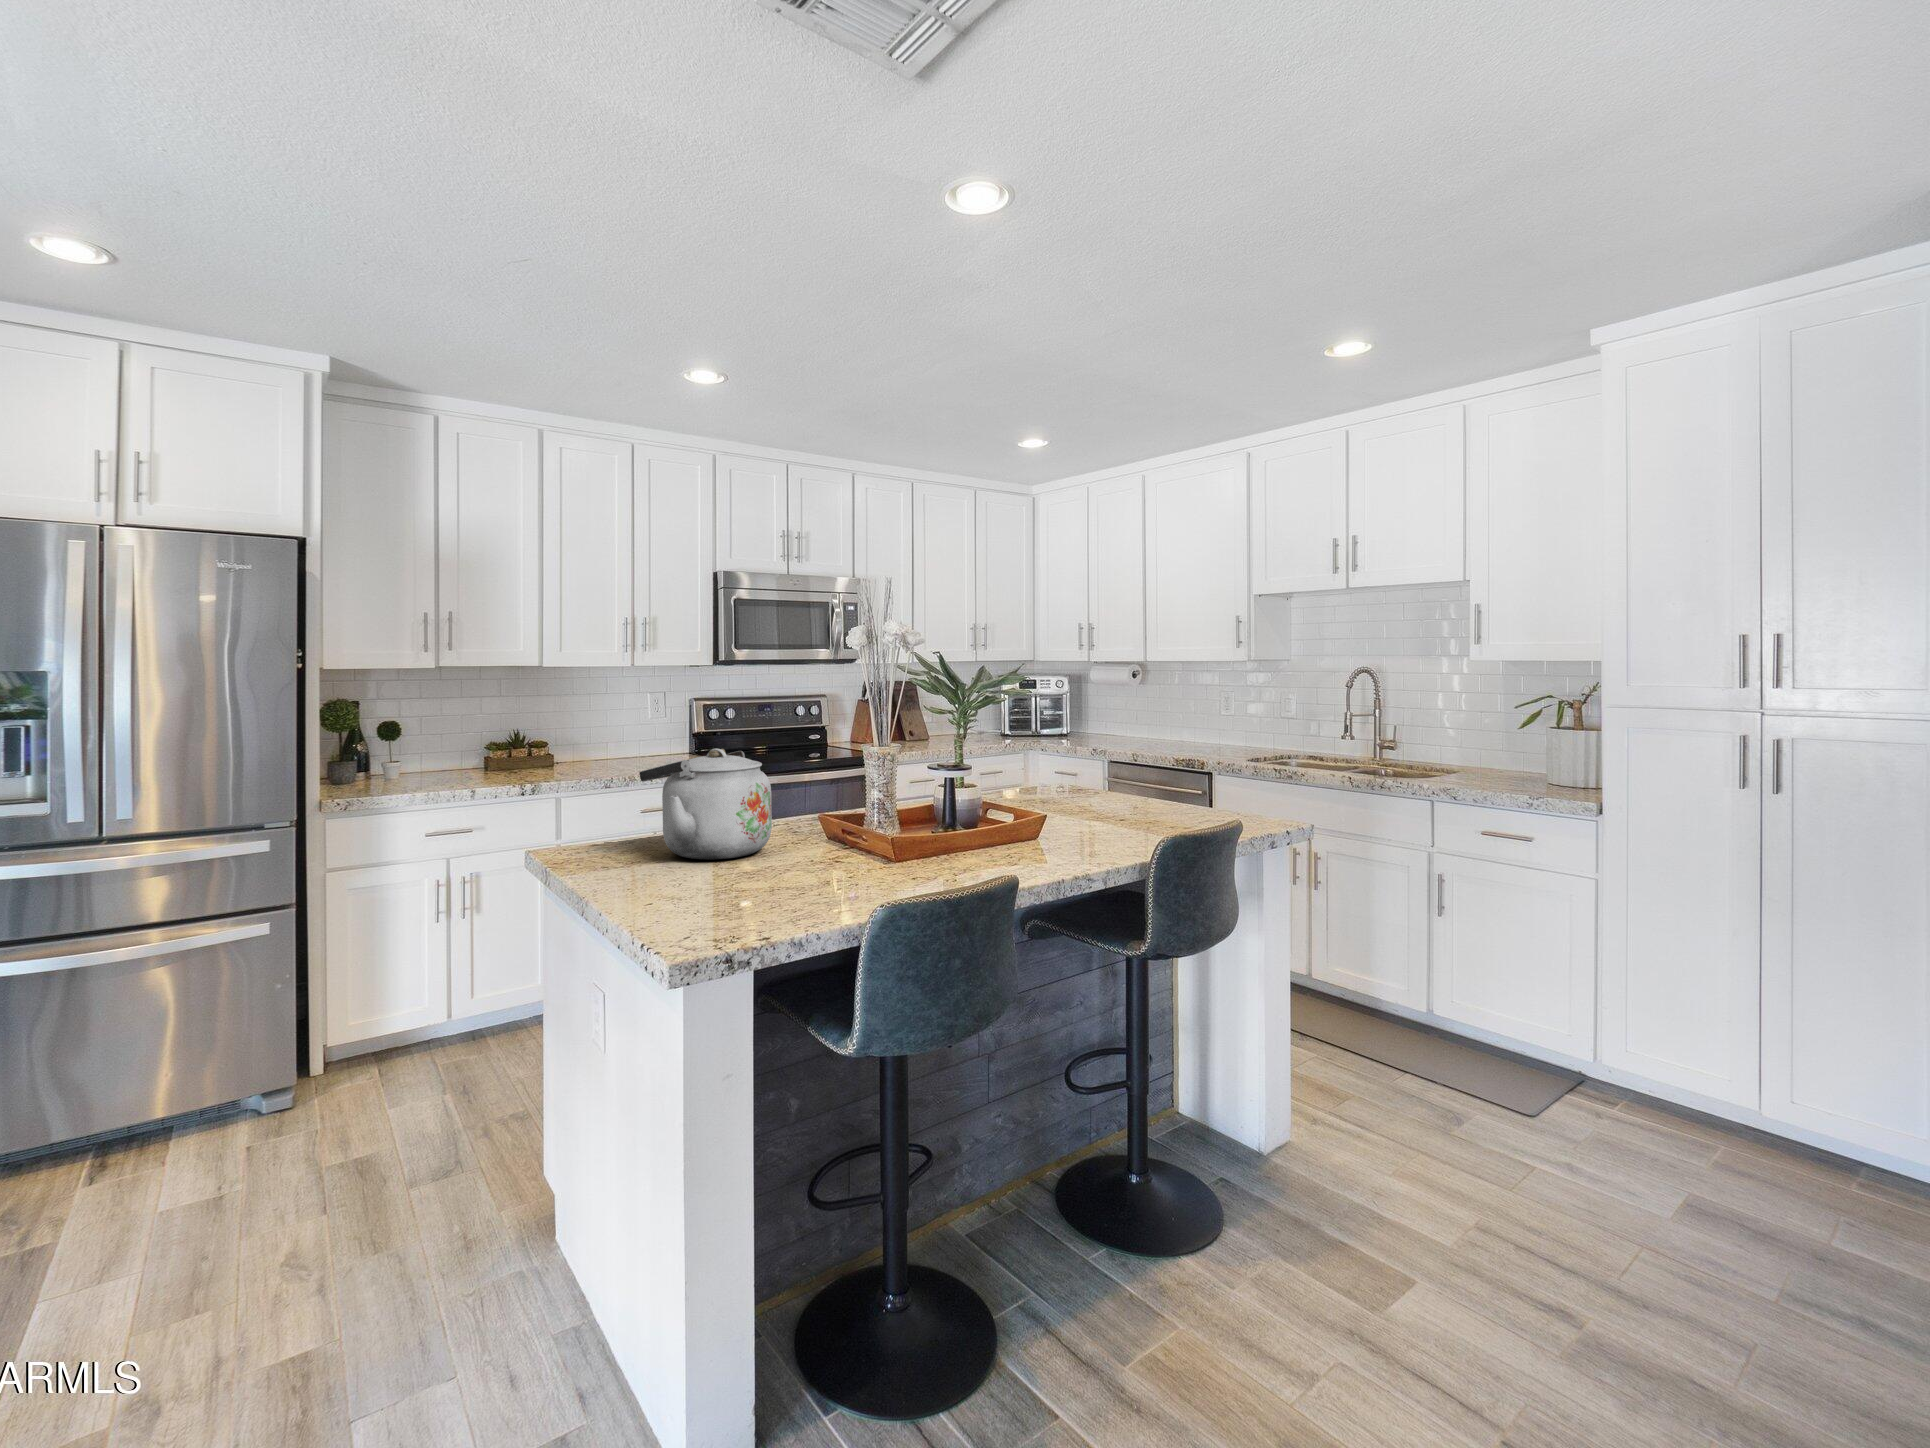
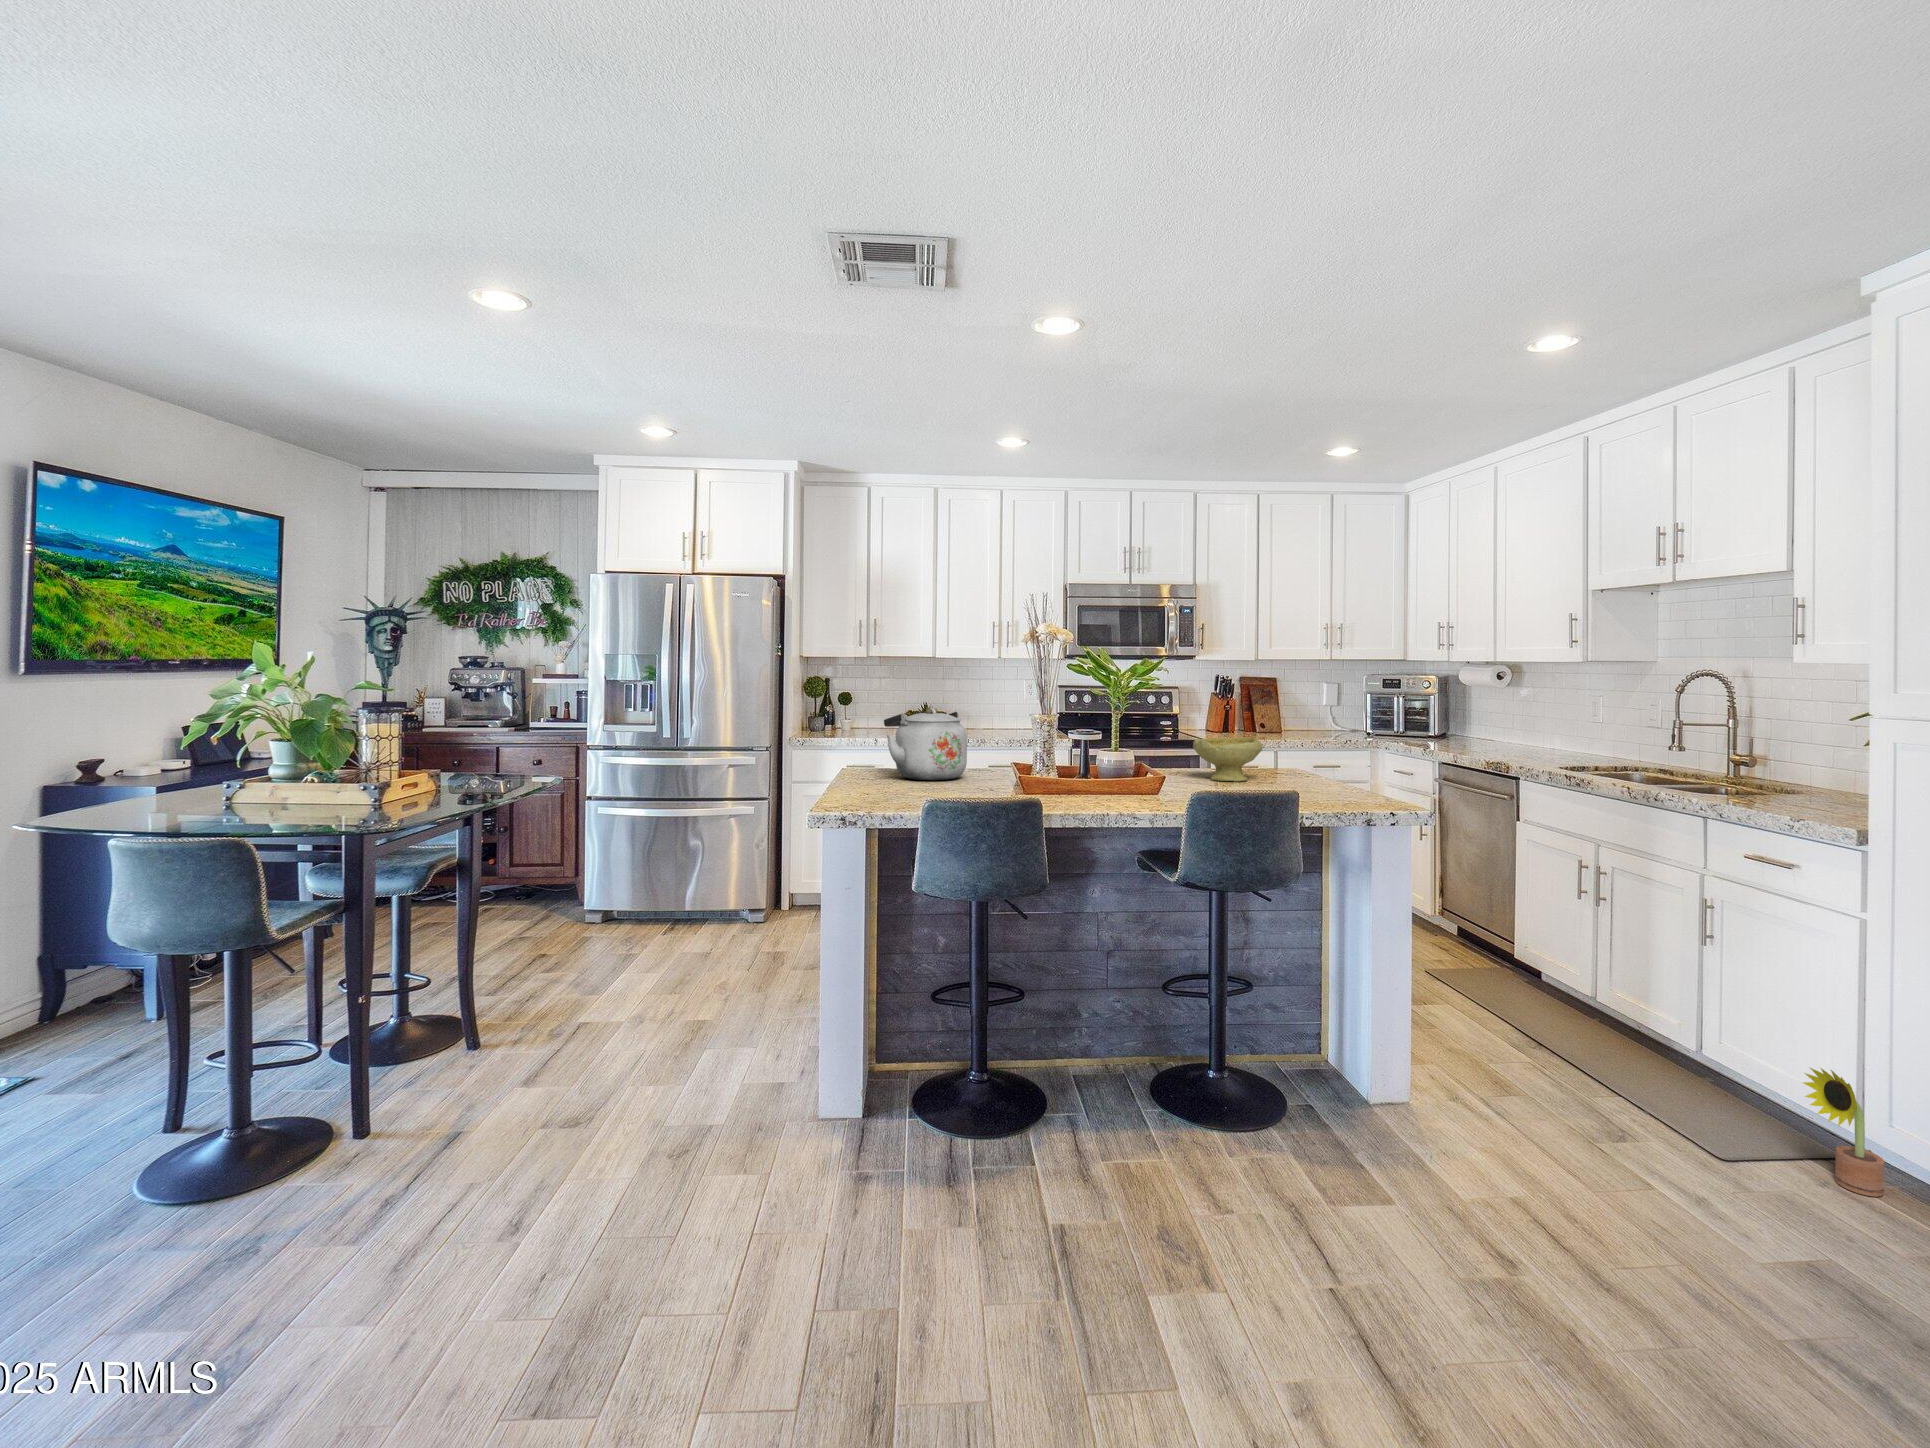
bowl: none [1010,758,1090,813] -> present [1193,738,1262,781]
decorative plant: none [1583,1021,1645,1125] -> present [1803,1068,1884,1197]

